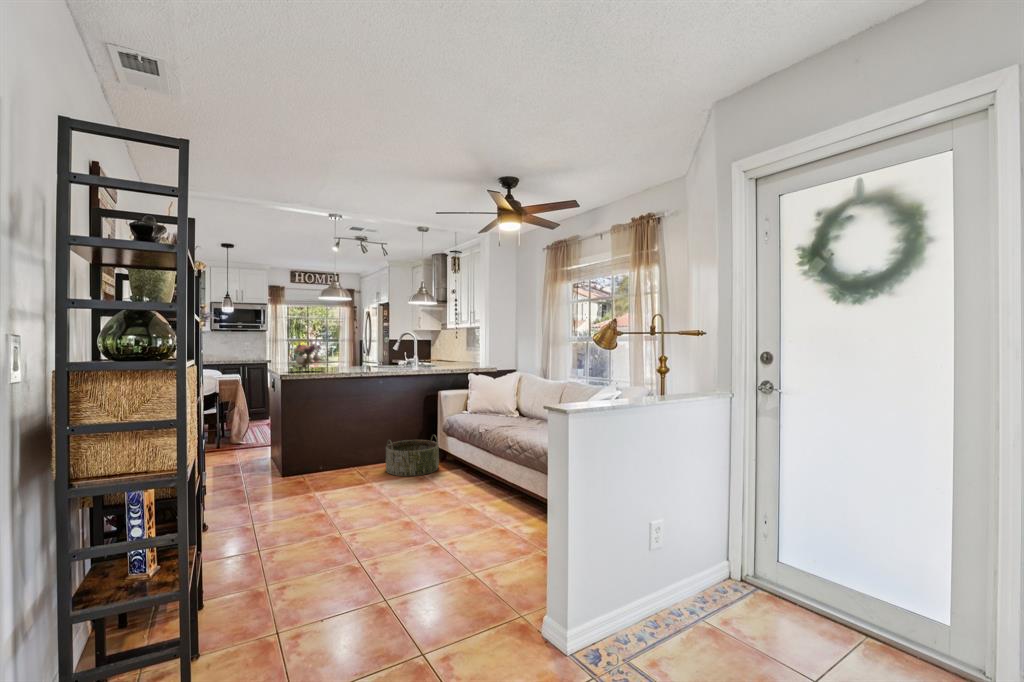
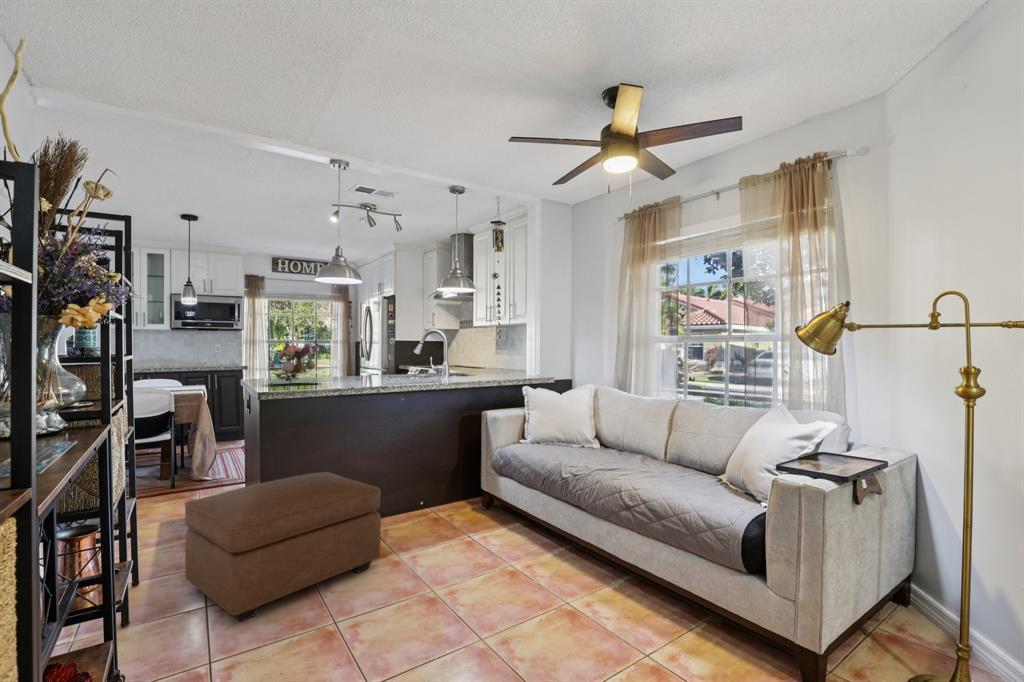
ottoman: none [235,430,359,511] -> present [185,472,381,622]
basket: present [386,435,439,476] -> none [413,474,489,540]

